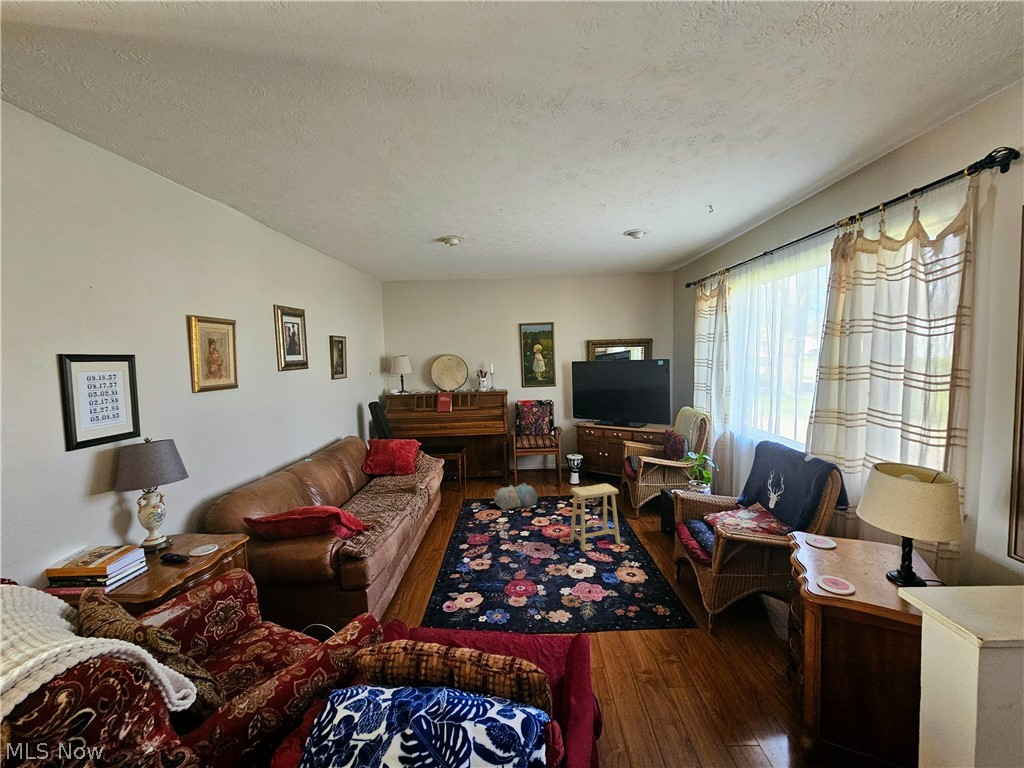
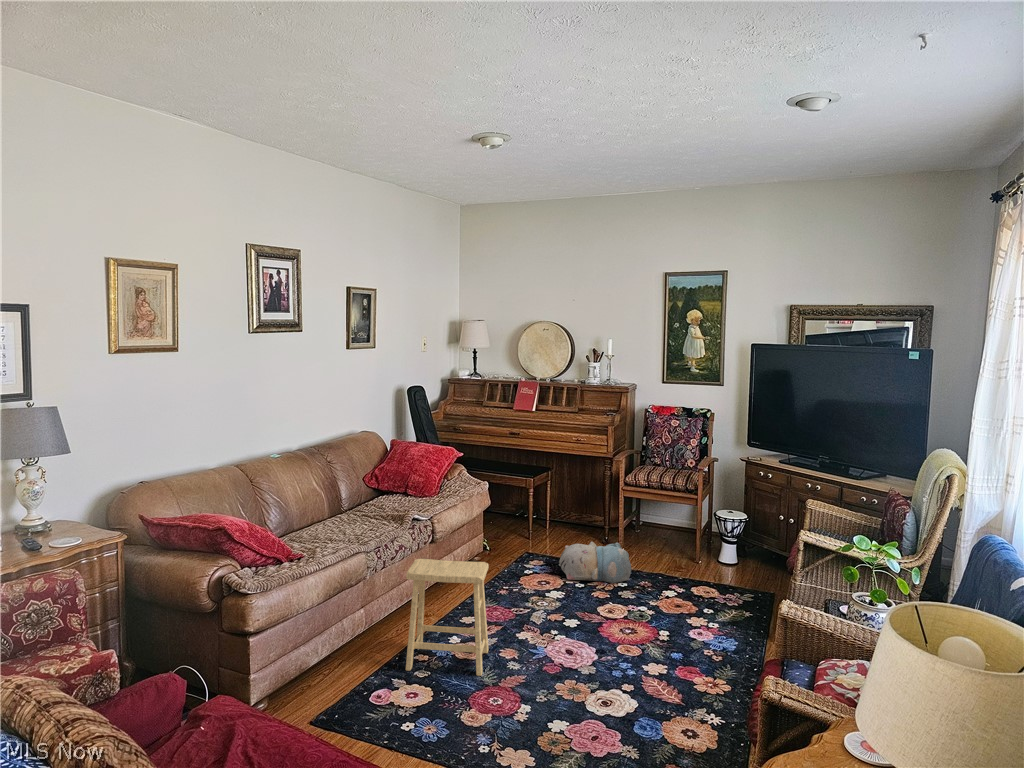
footstool: present [570,483,620,551] -> present [406,559,489,676]

